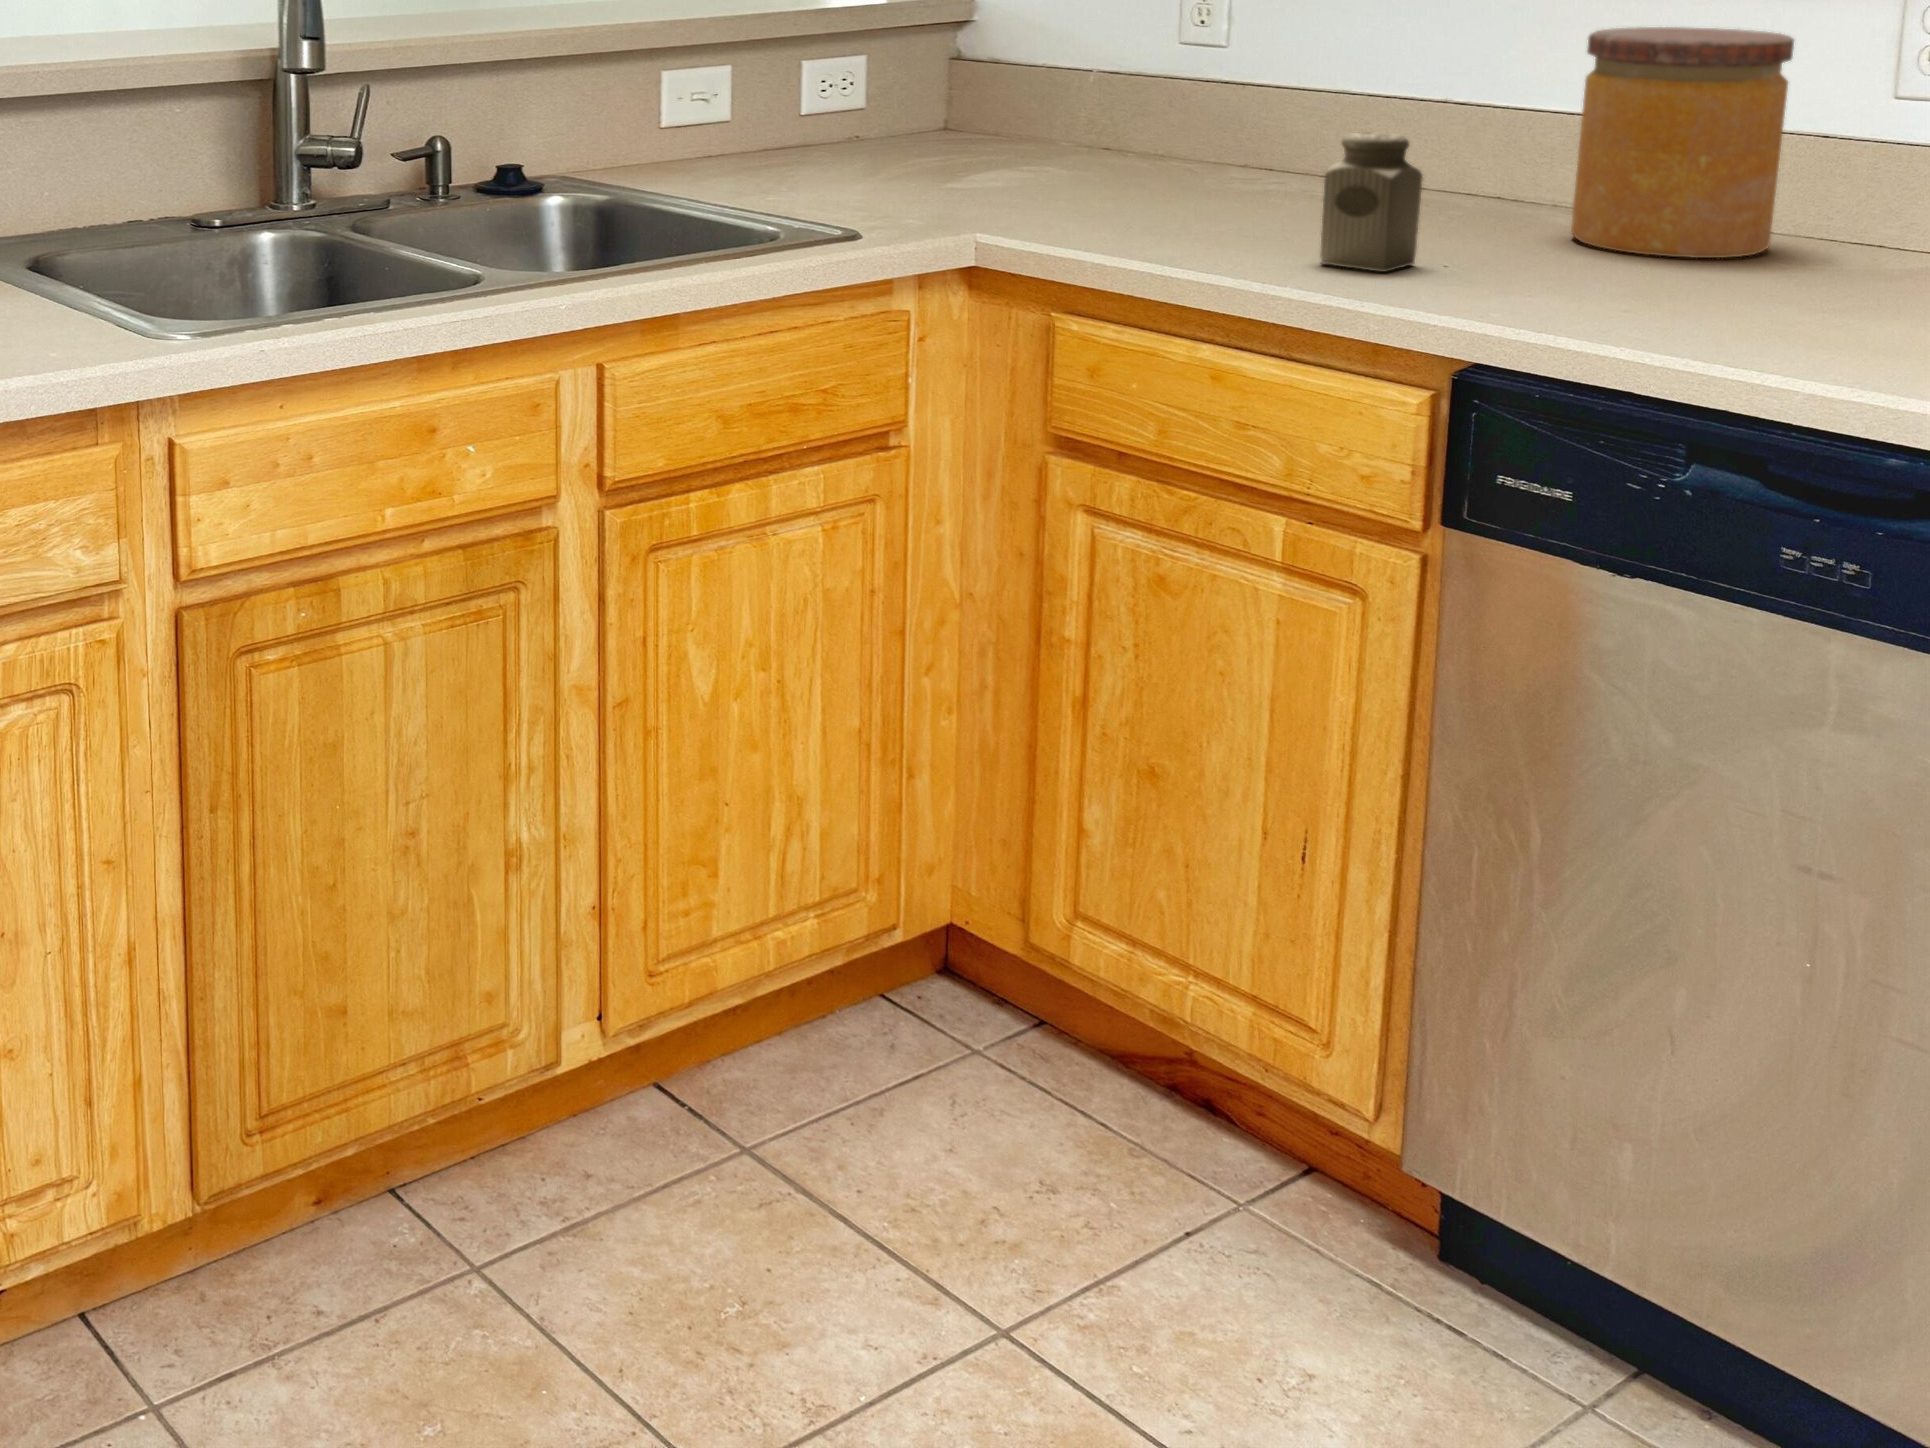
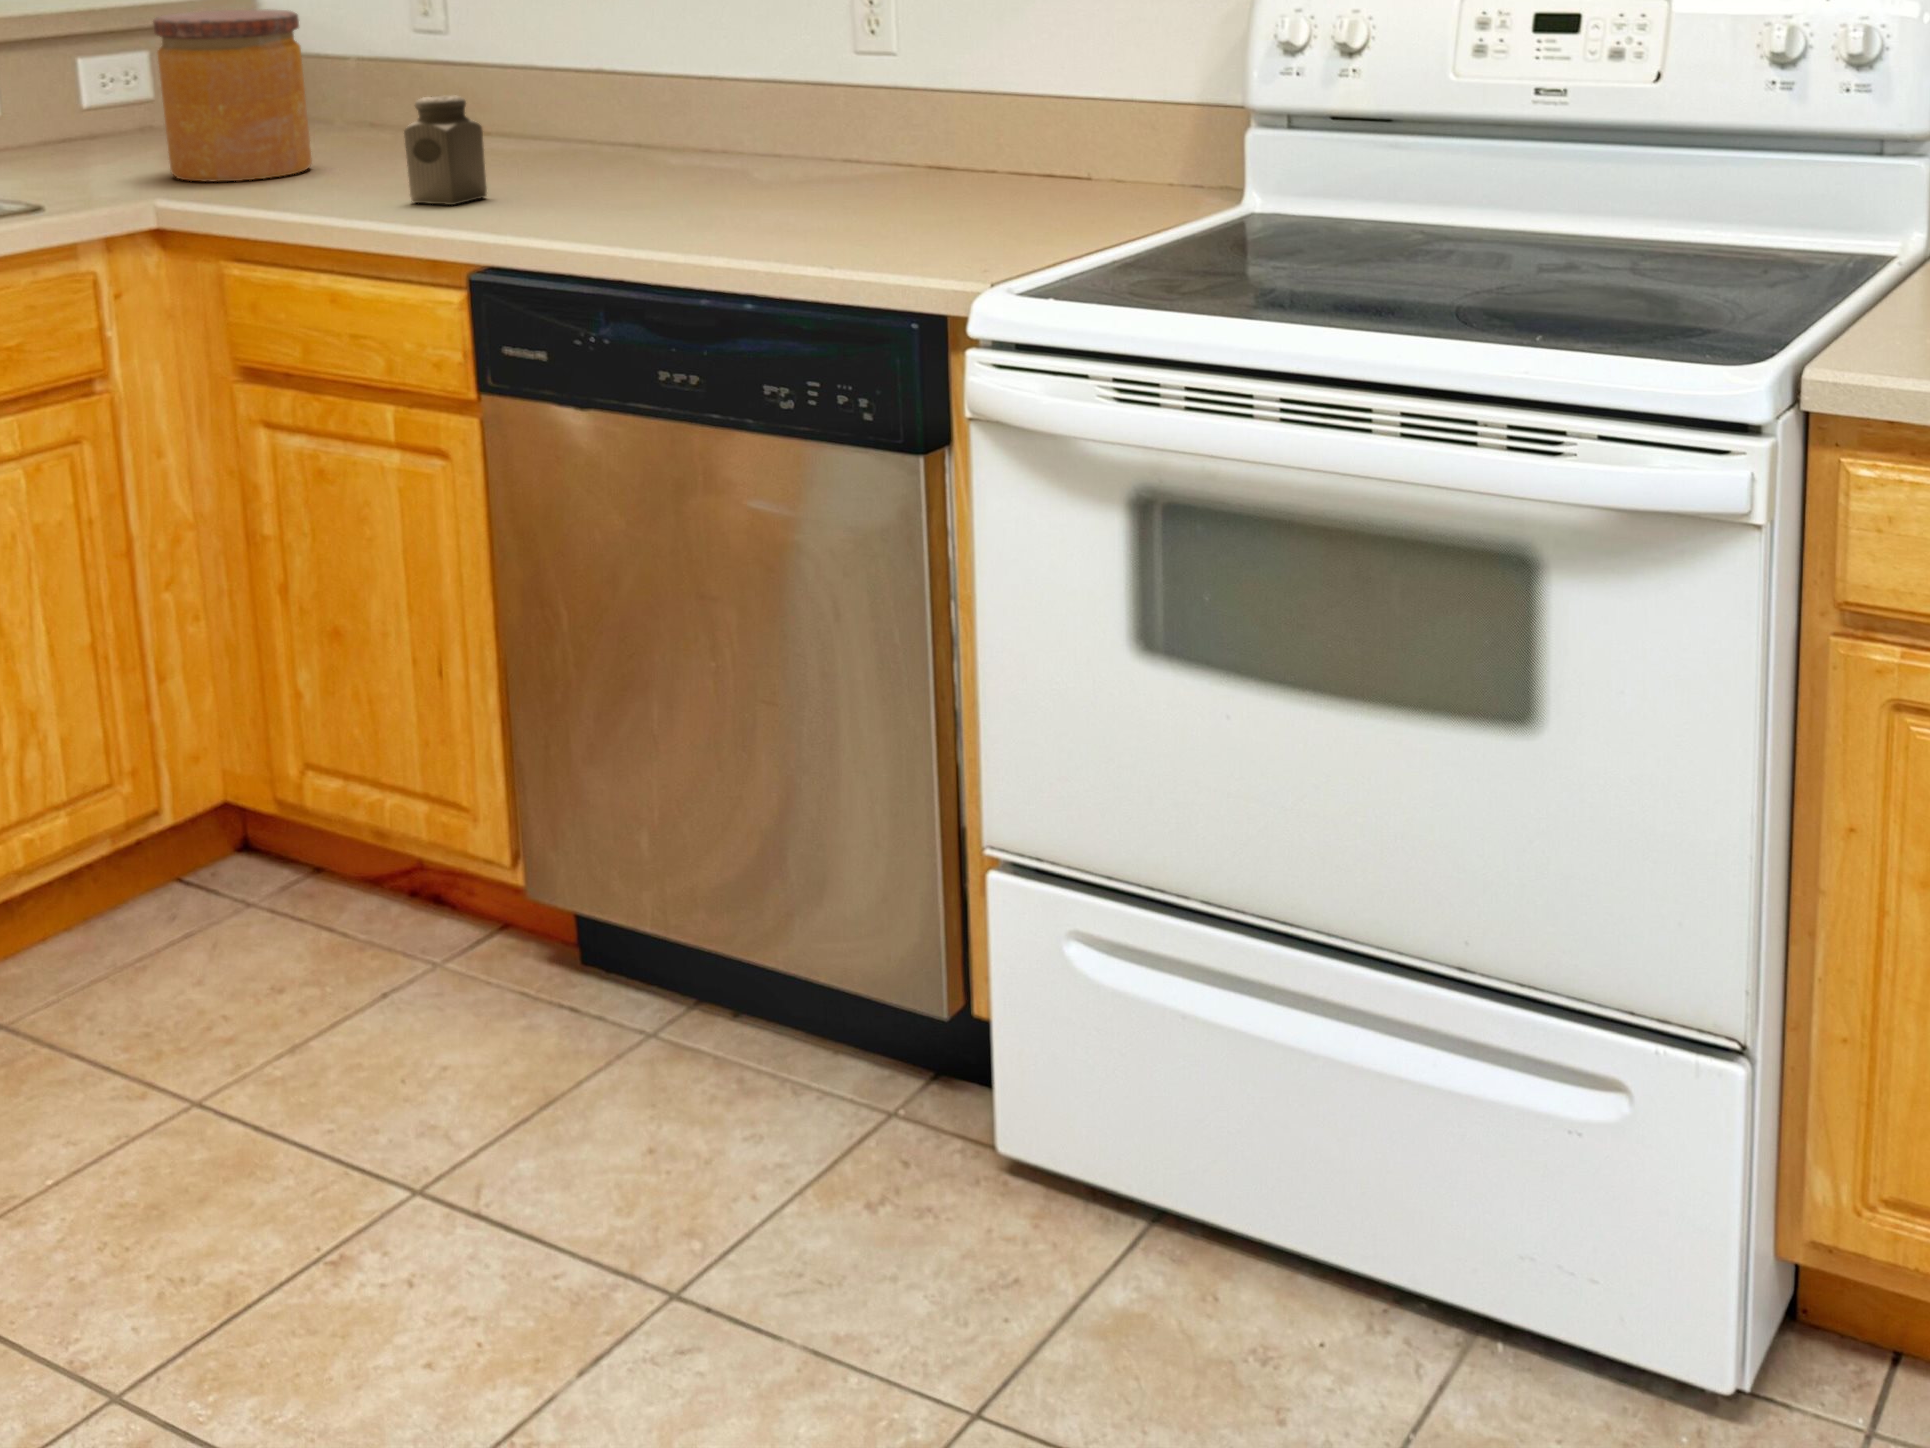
jar: present [1571,27,1794,258] -> present [153,9,312,181]

